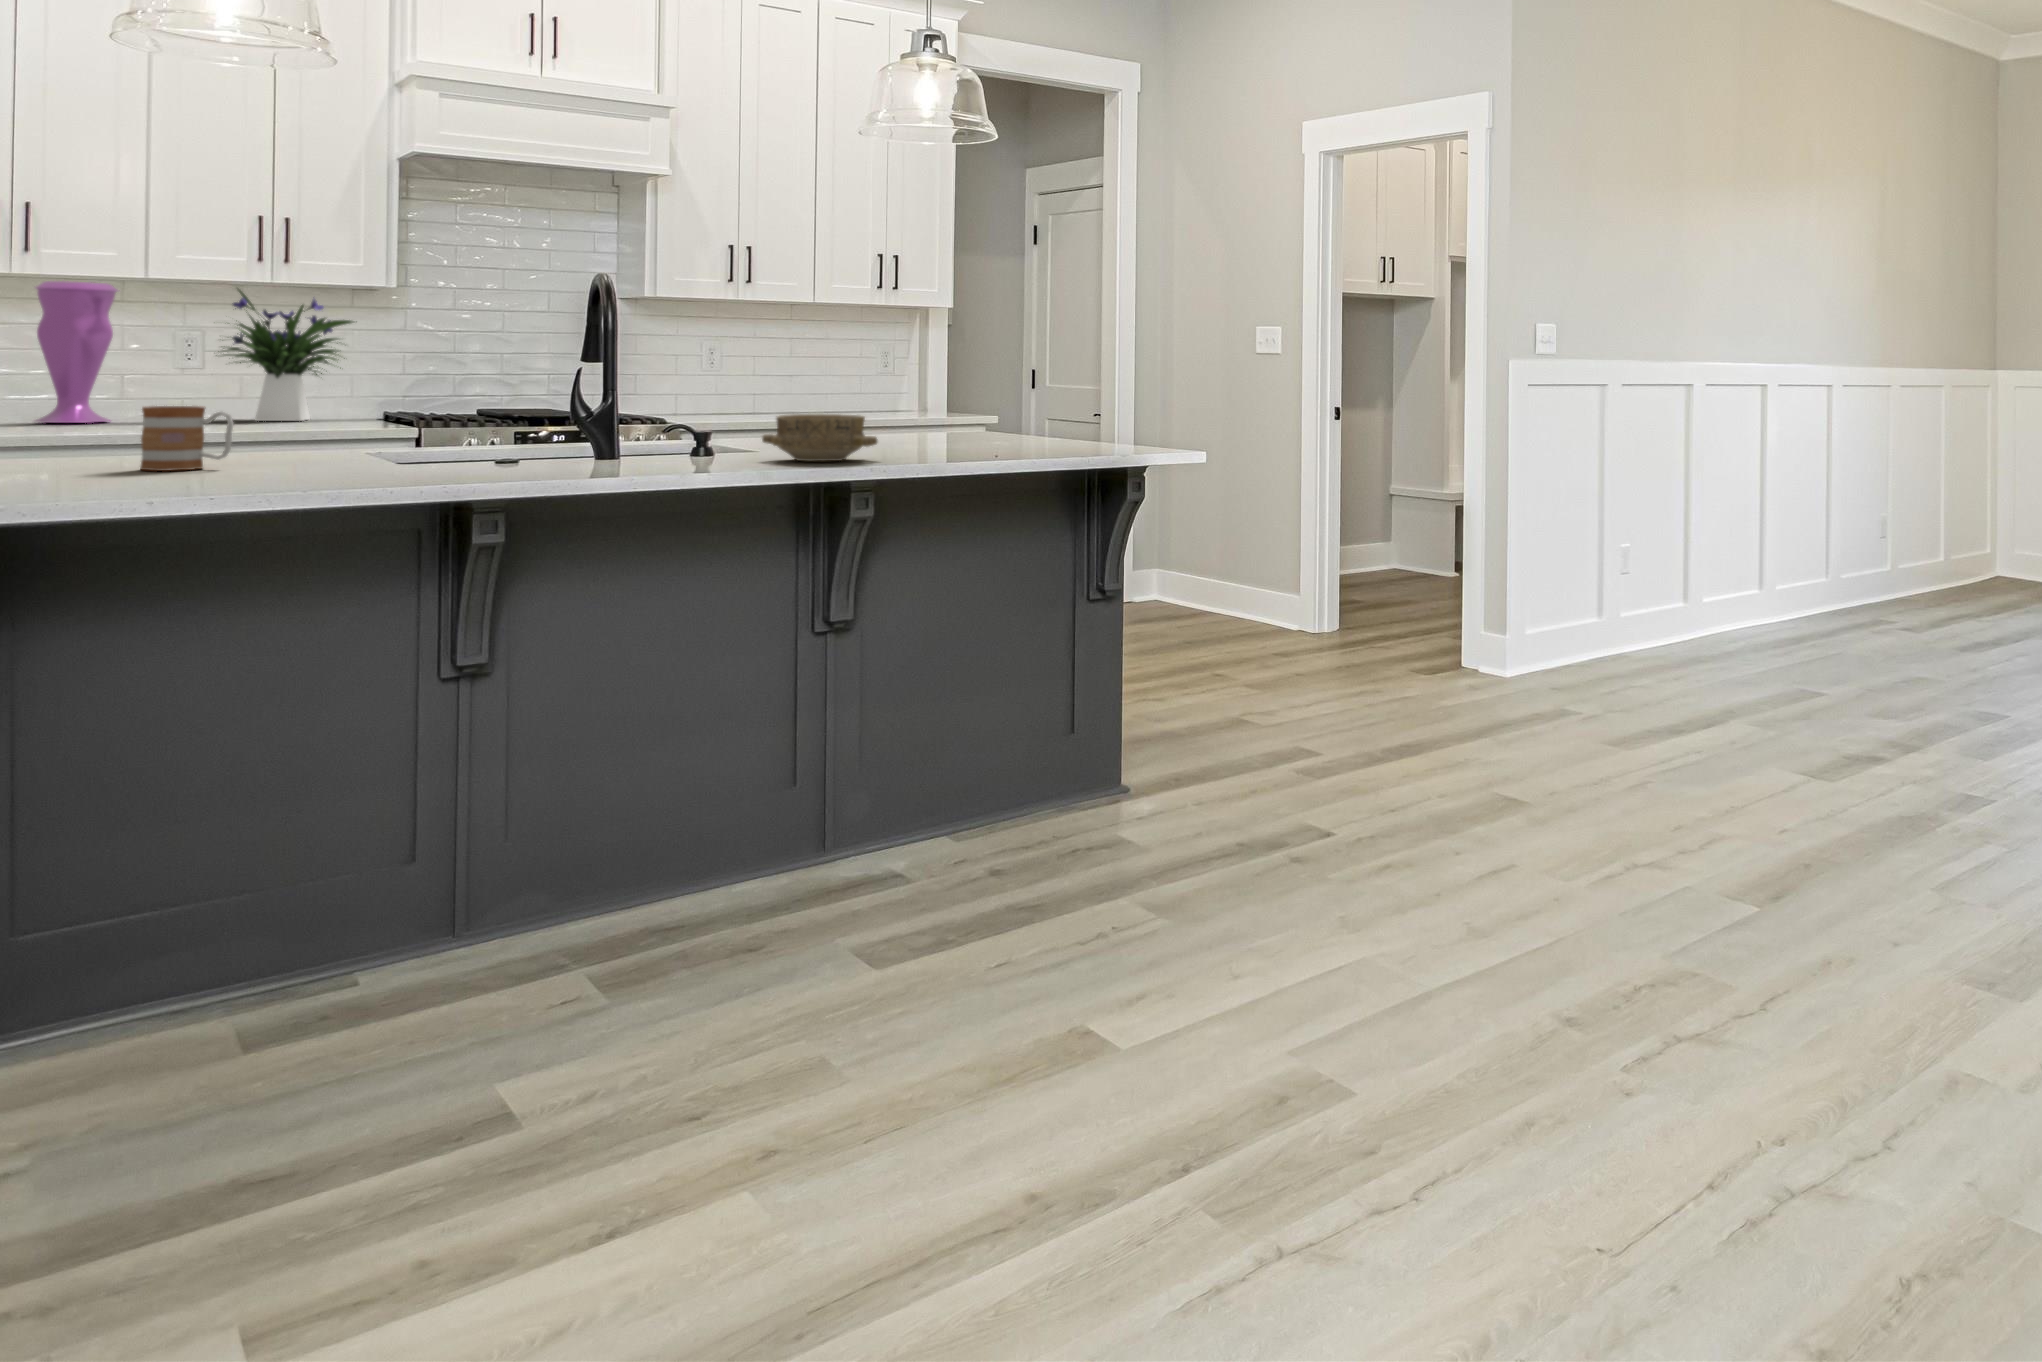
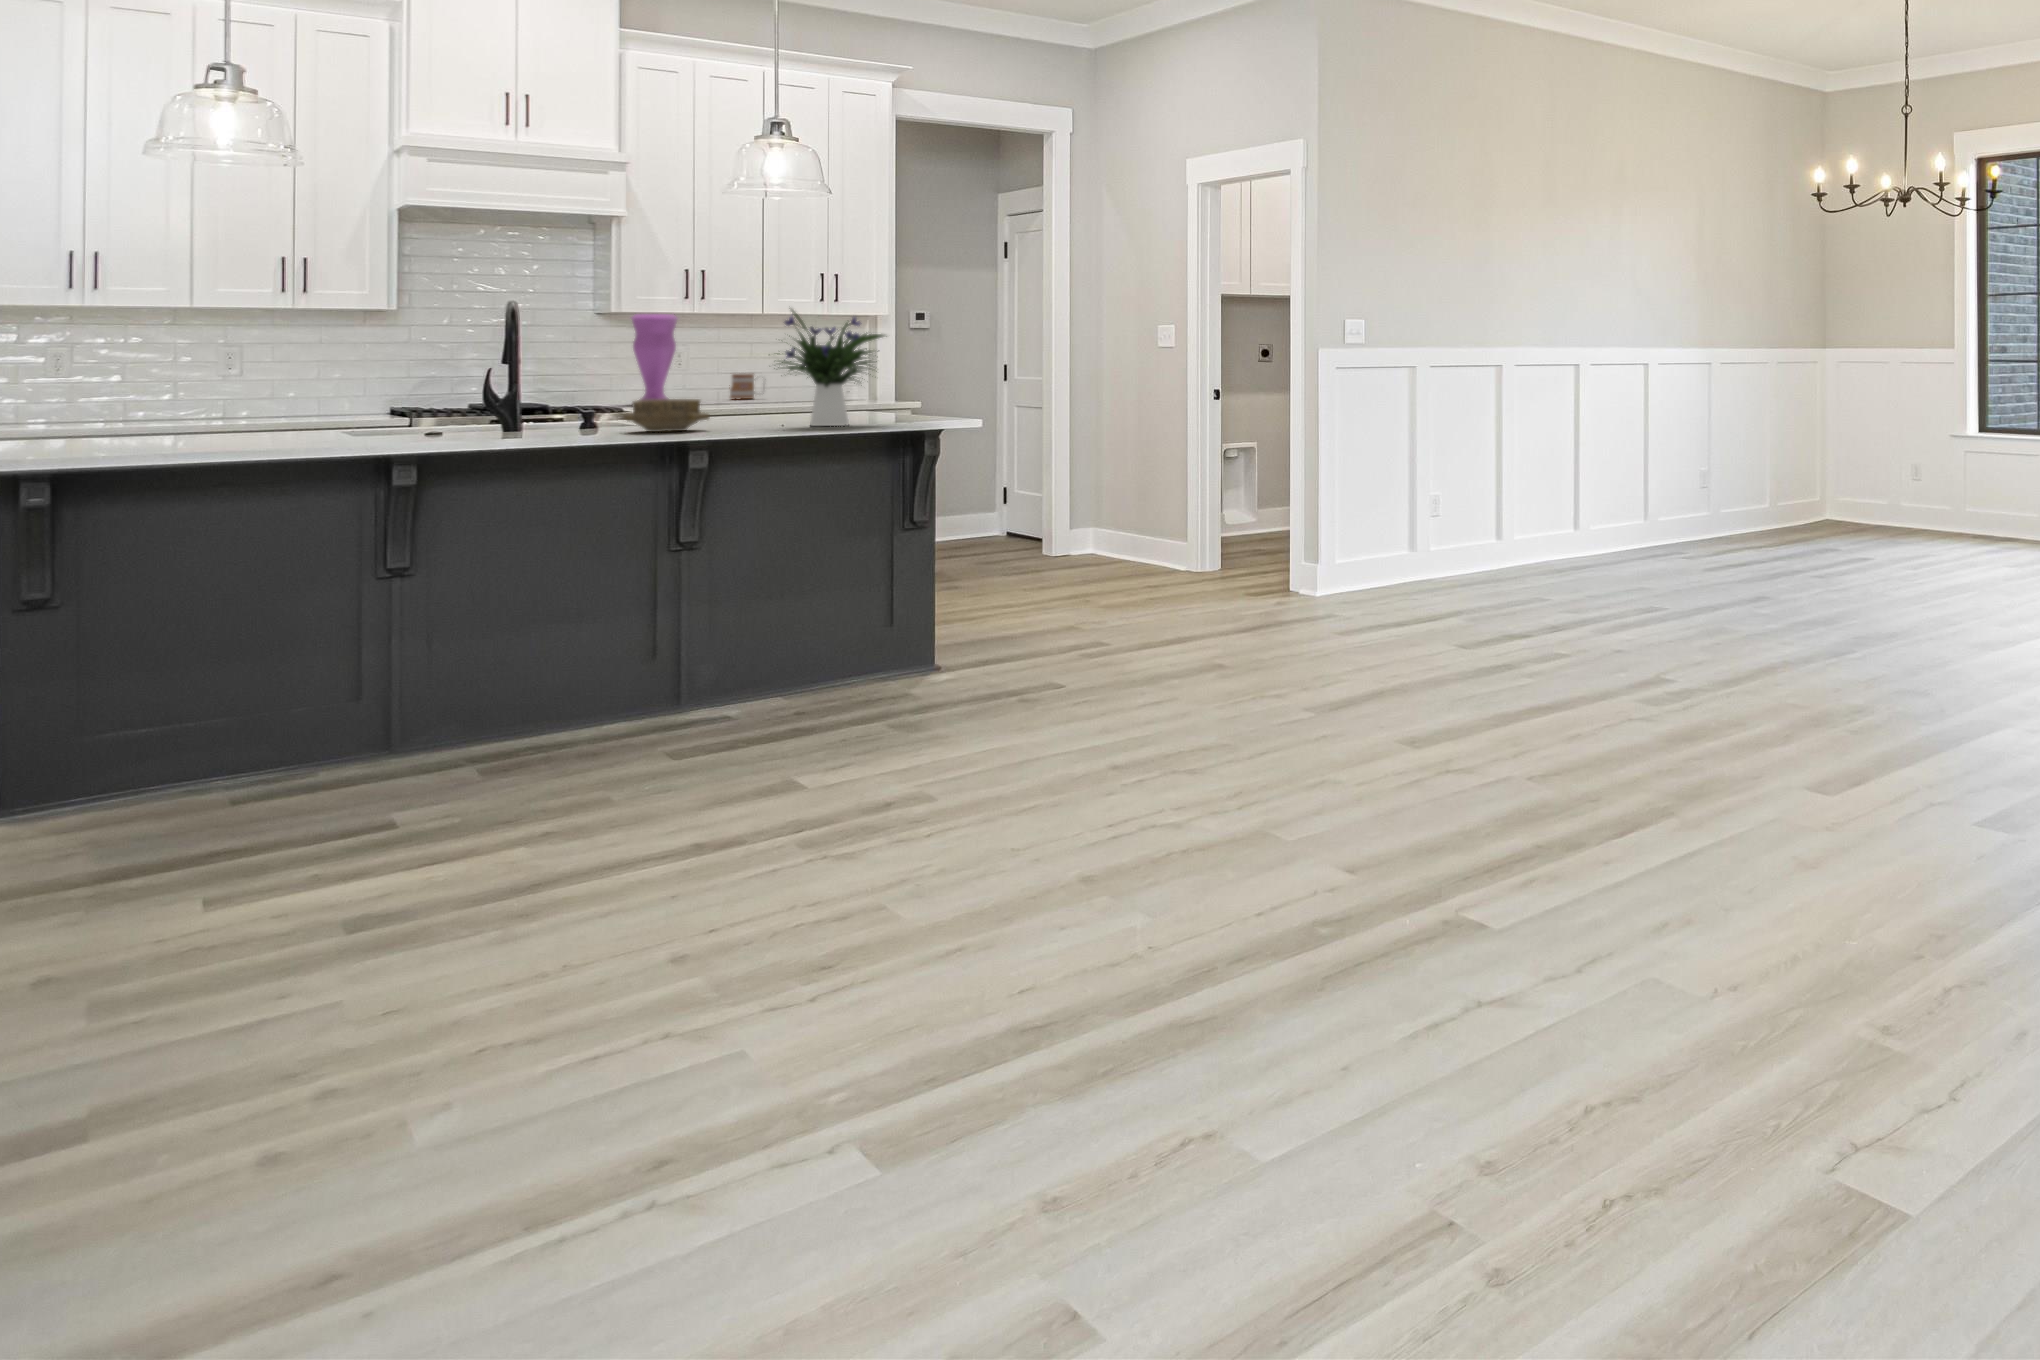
vase: present [35,281,120,423] -> present [631,314,678,400]
flower arrangement: present [216,289,353,421] -> present [774,310,884,426]
mug: present [140,406,233,471] -> present [730,374,758,399]

